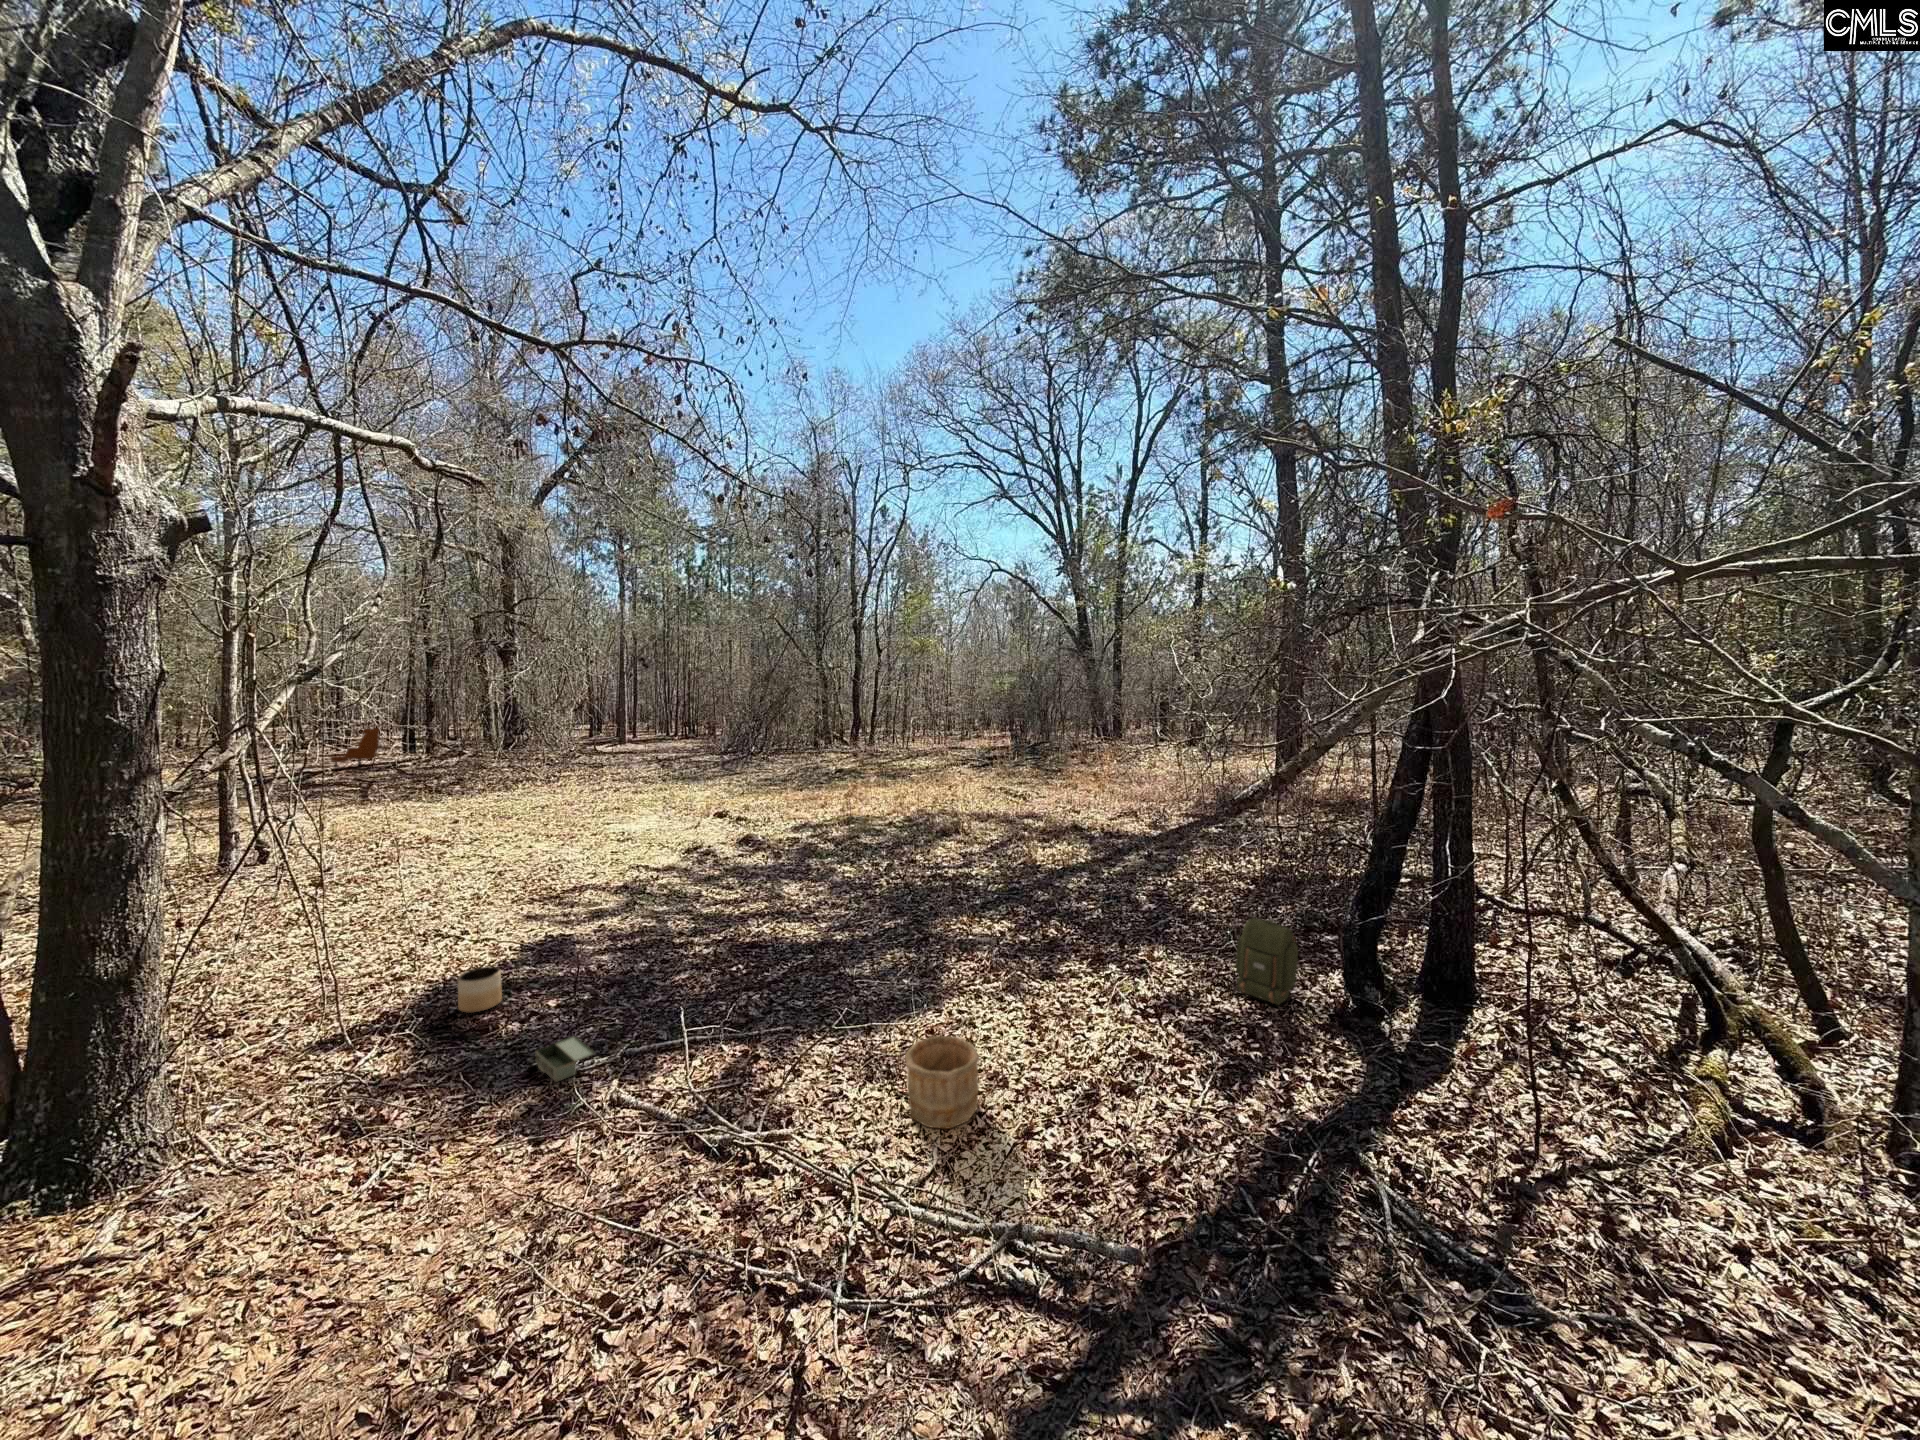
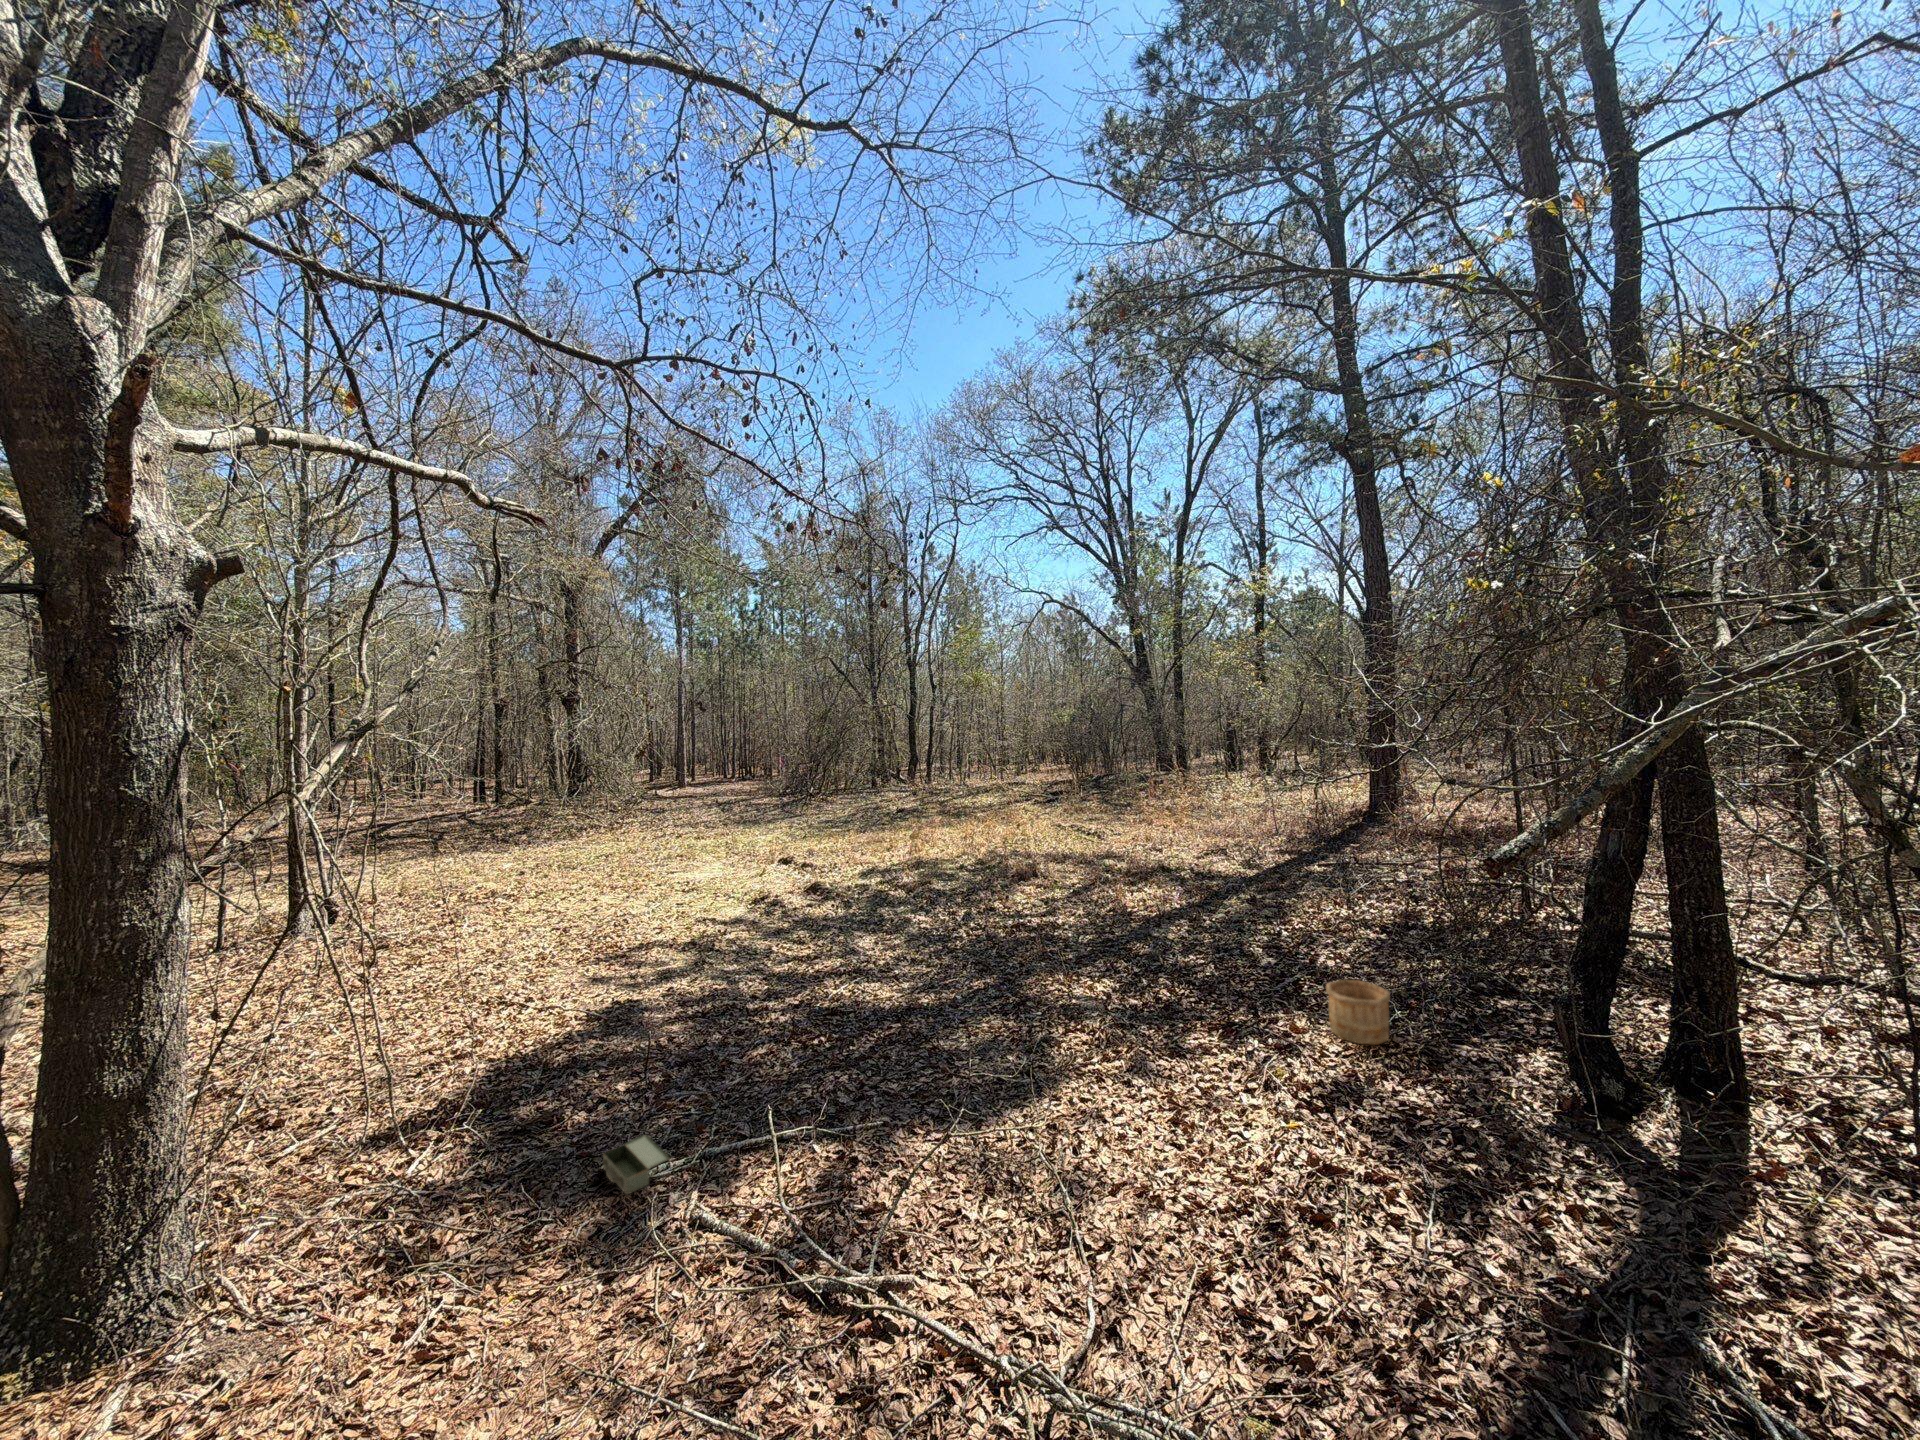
lounge chair: present [331,728,380,768] -> none [396,776,448,820]
backpack: present [1236,918,1298,1005] -> none [1418,985,1503,1095]
planter: present [458,967,502,1013] -> none [519,1046,566,1101]
wooden bucket: present [905,1036,980,1129] -> present [1326,980,1390,1045]

